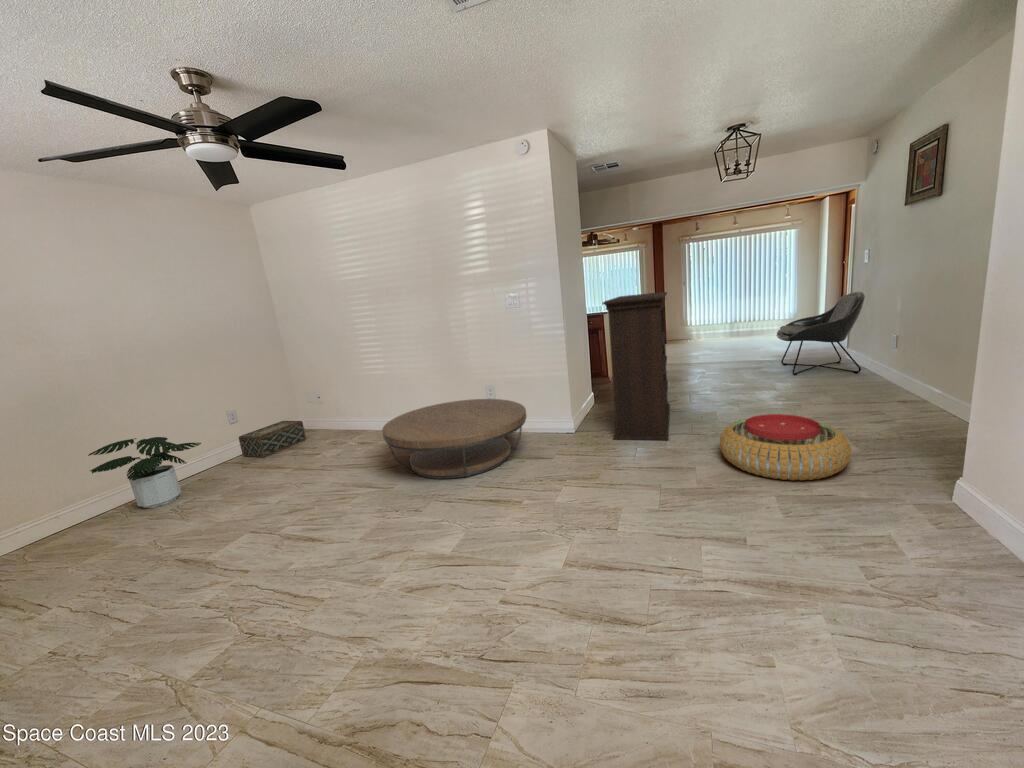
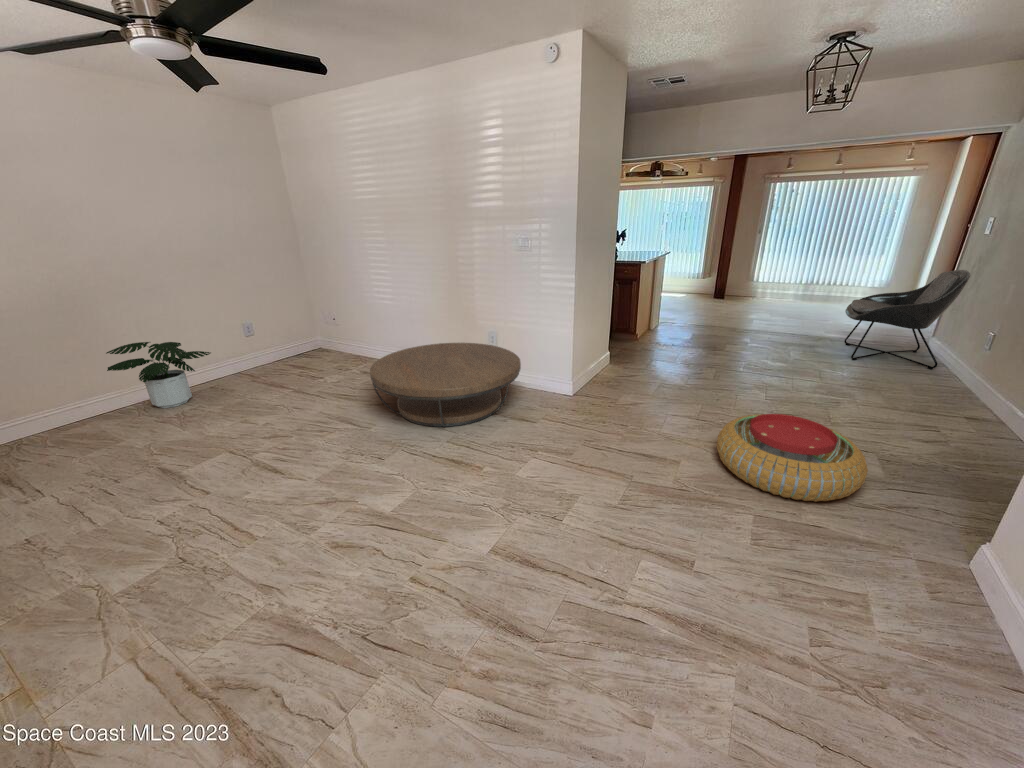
bookshelf: present [602,292,670,440] -> none [611,247,711,420]
woven basket: present [239,421,306,457] -> none [256,336,321,371]

